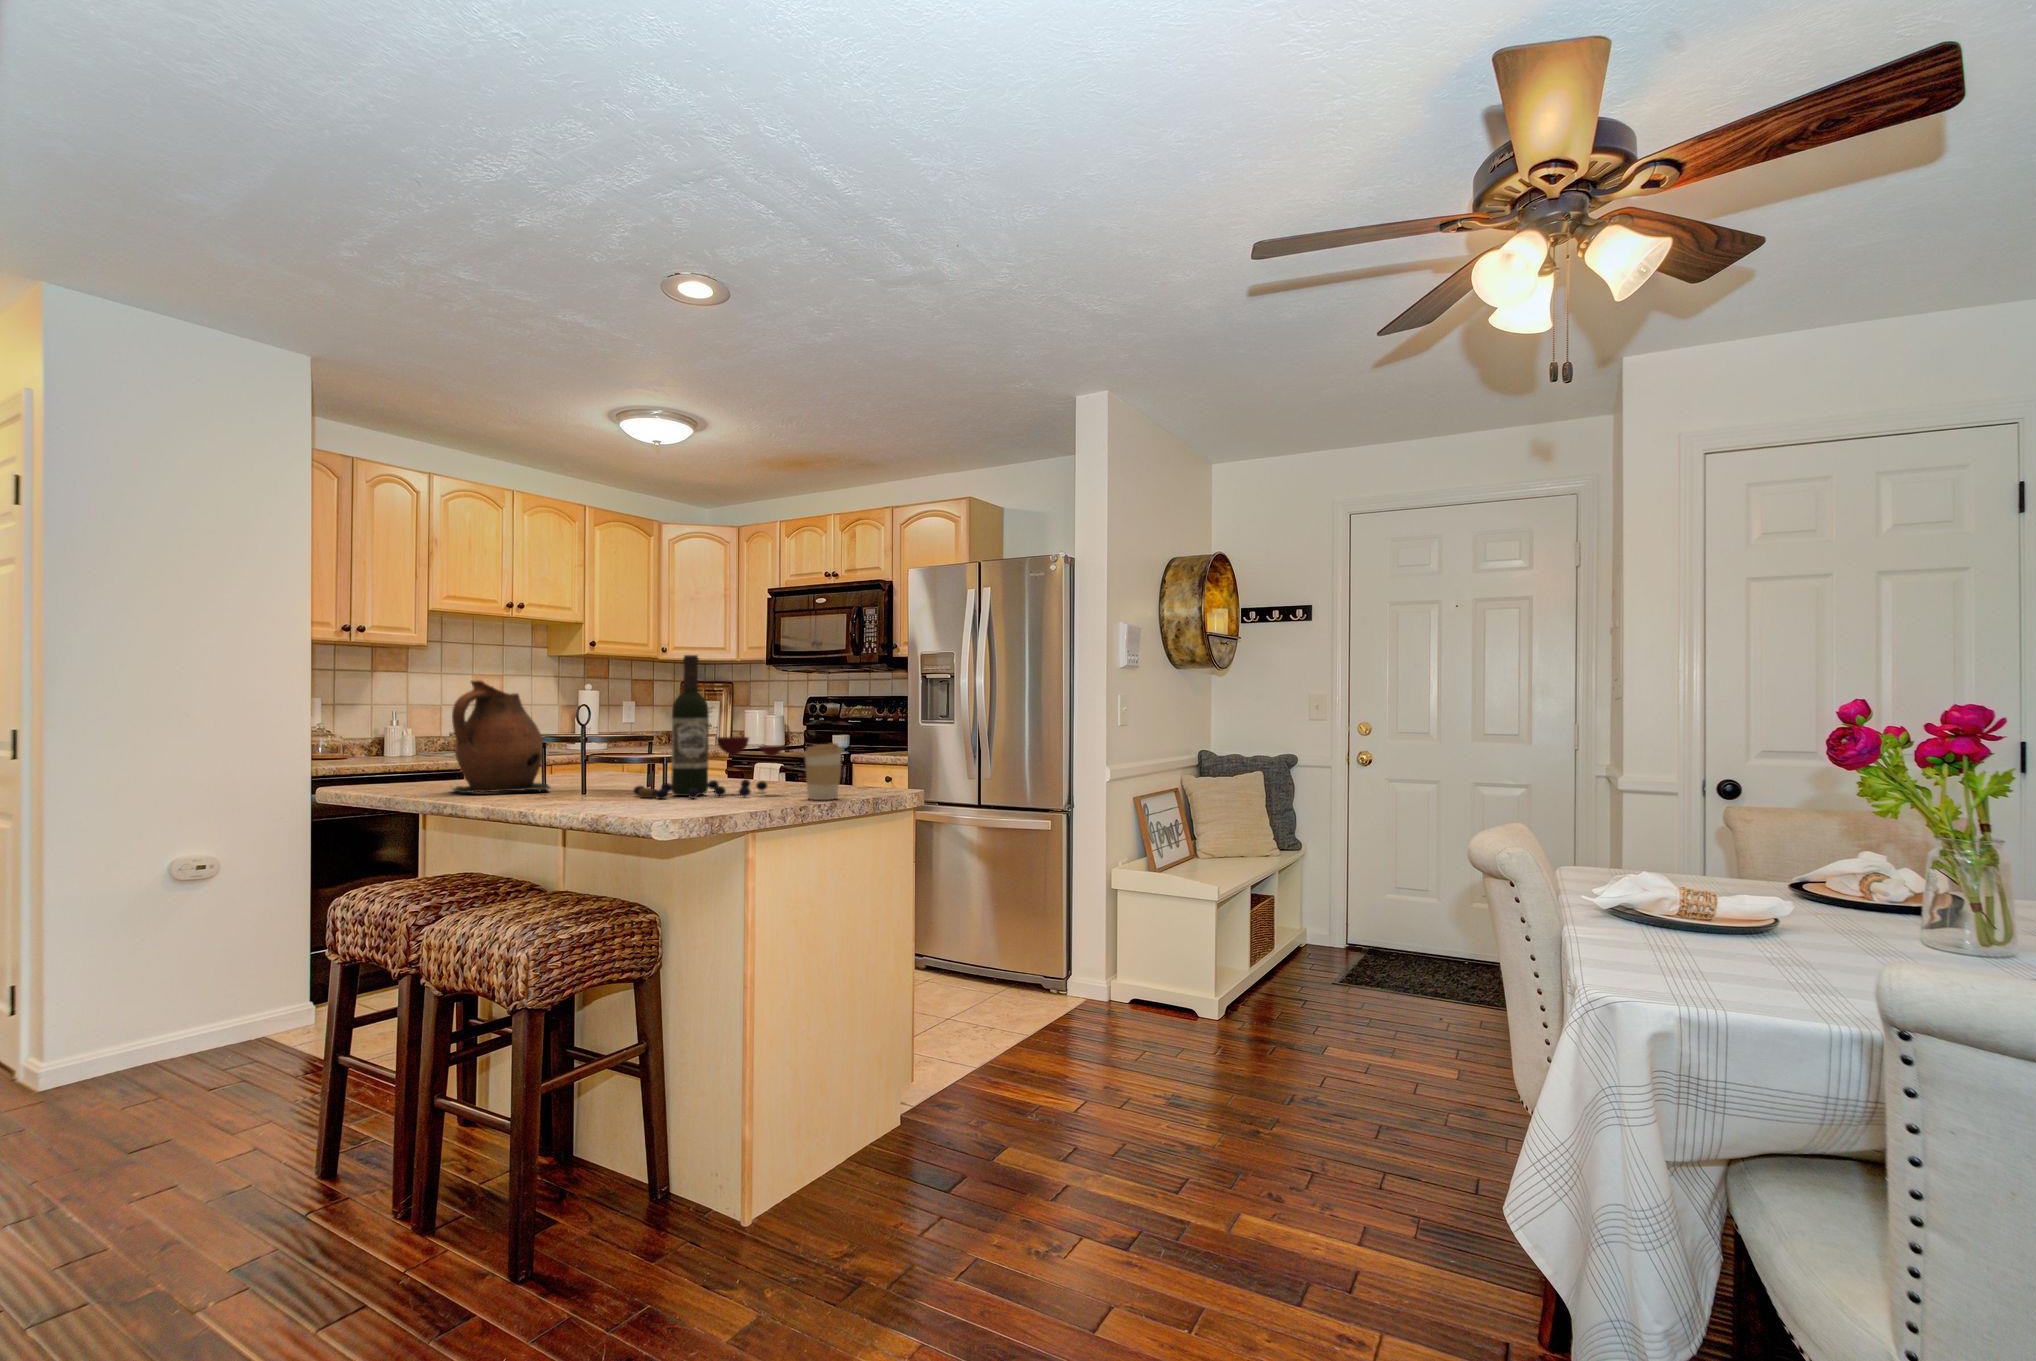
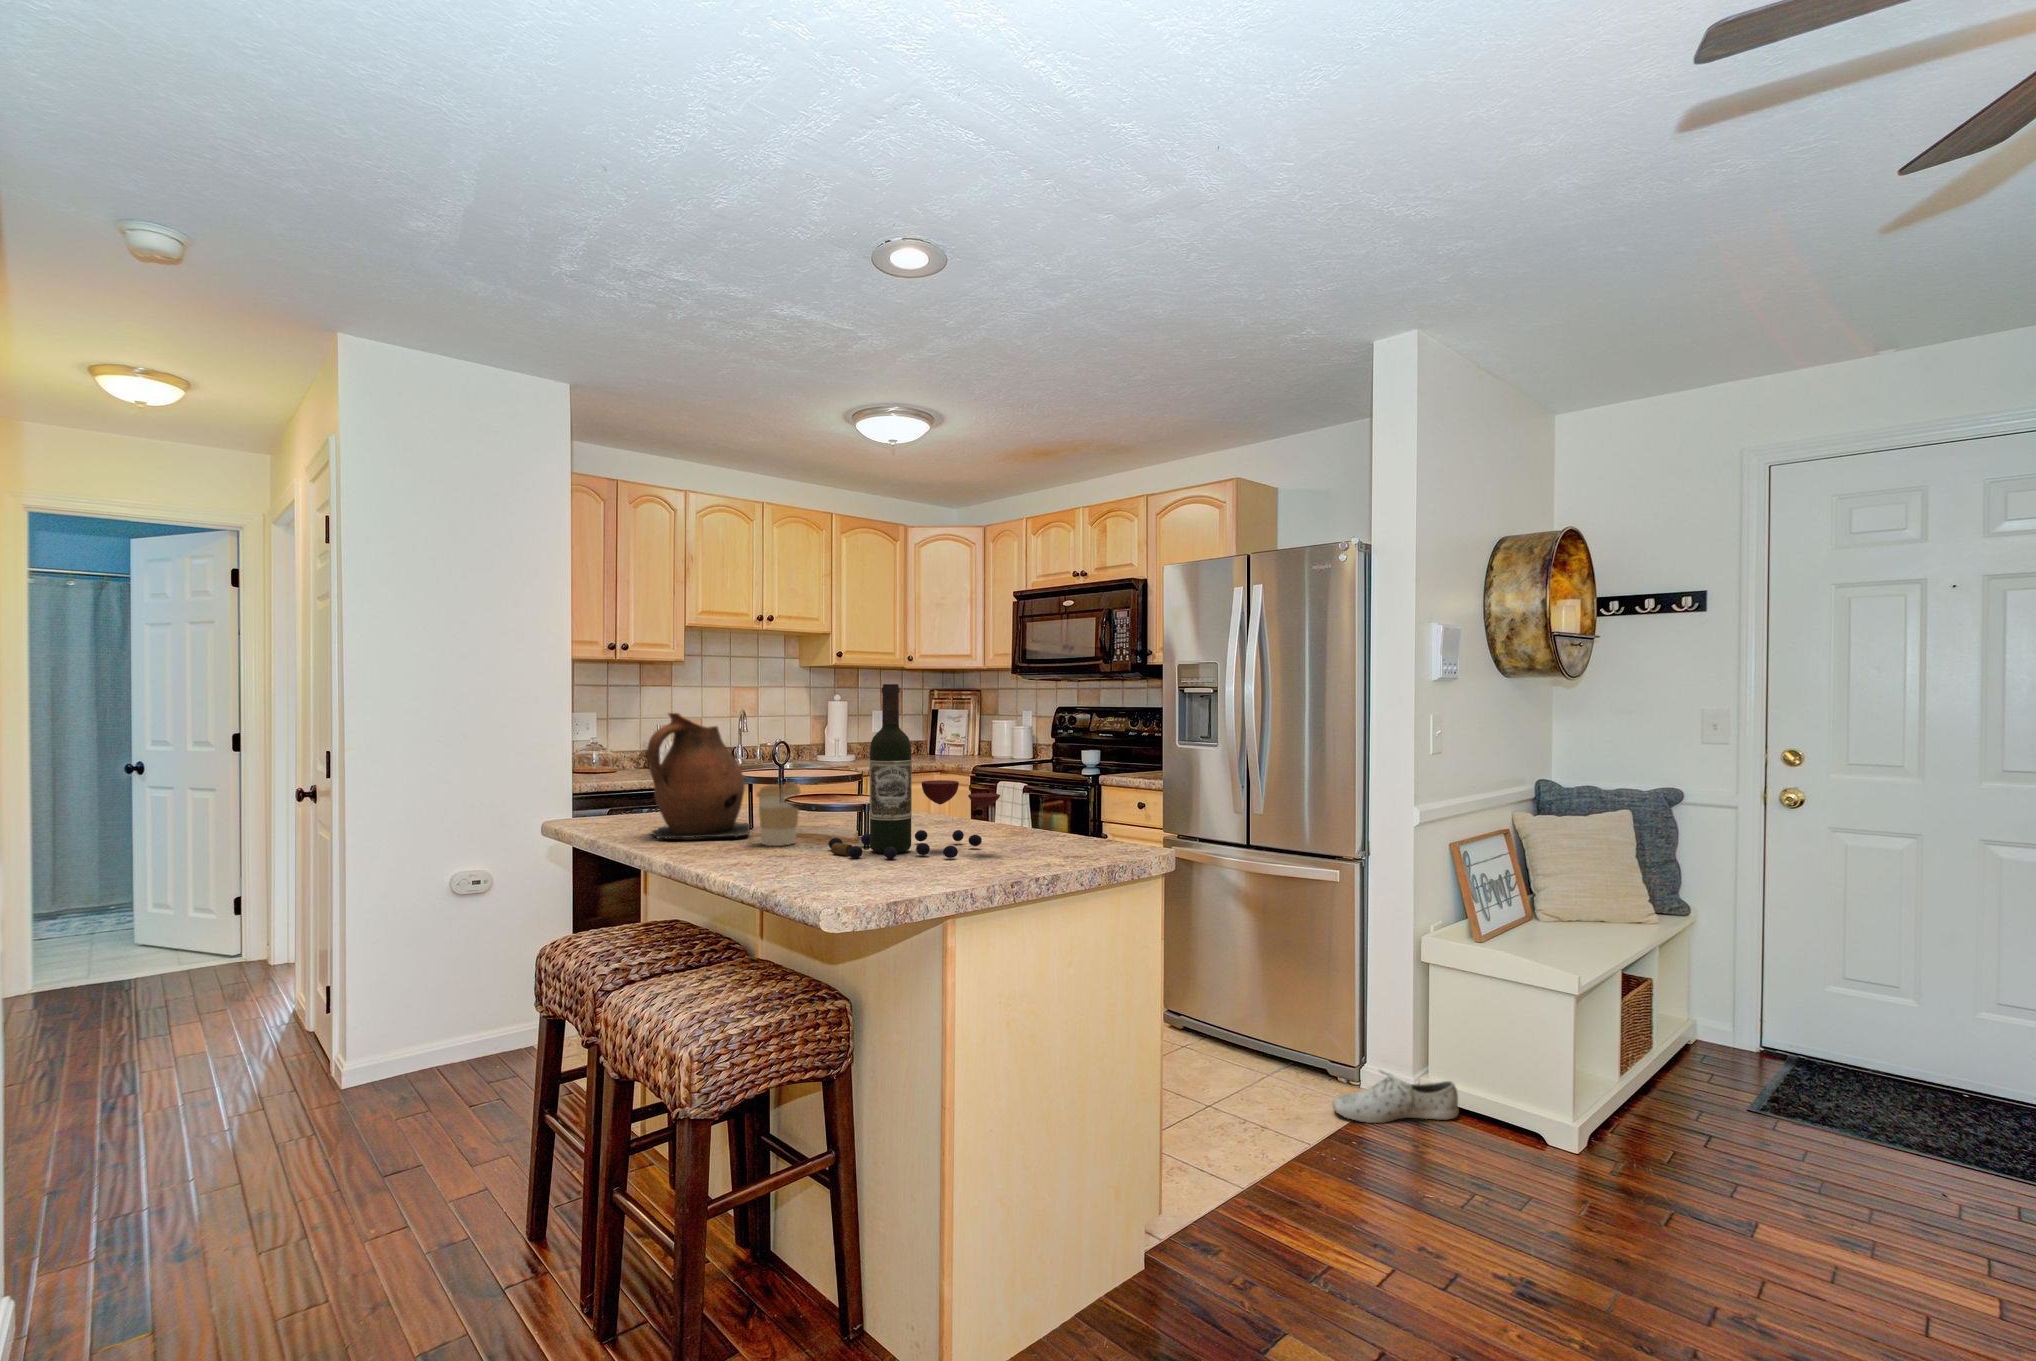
coffee cup: present [803,743,843,800] -> present [757,782,800,846]
shoe: none [1044,975,1137,1017] -> present [1332,1070,1459,1123]

